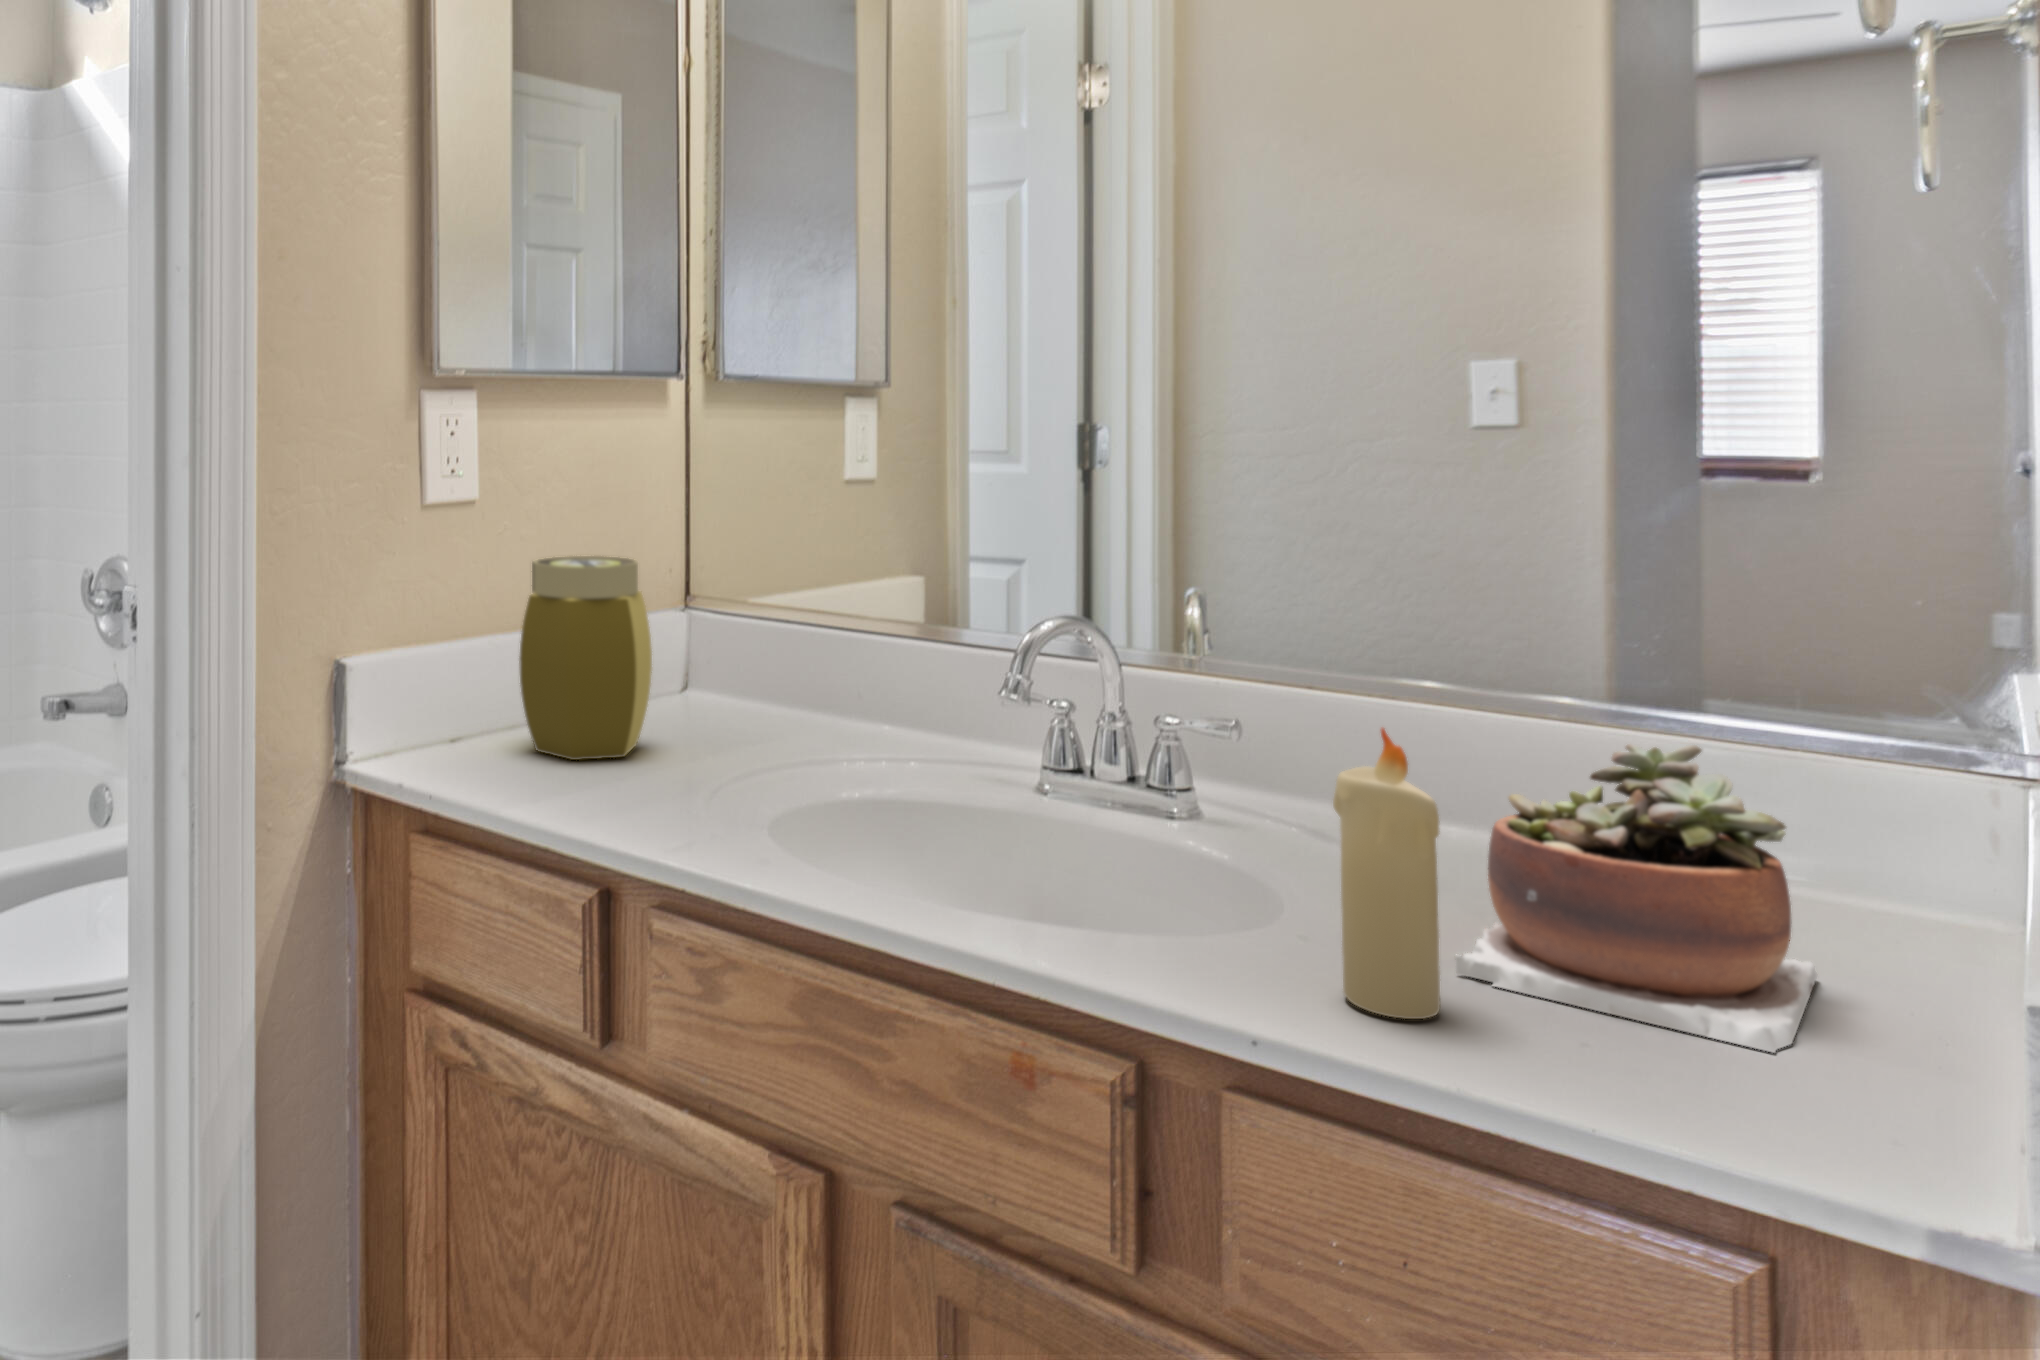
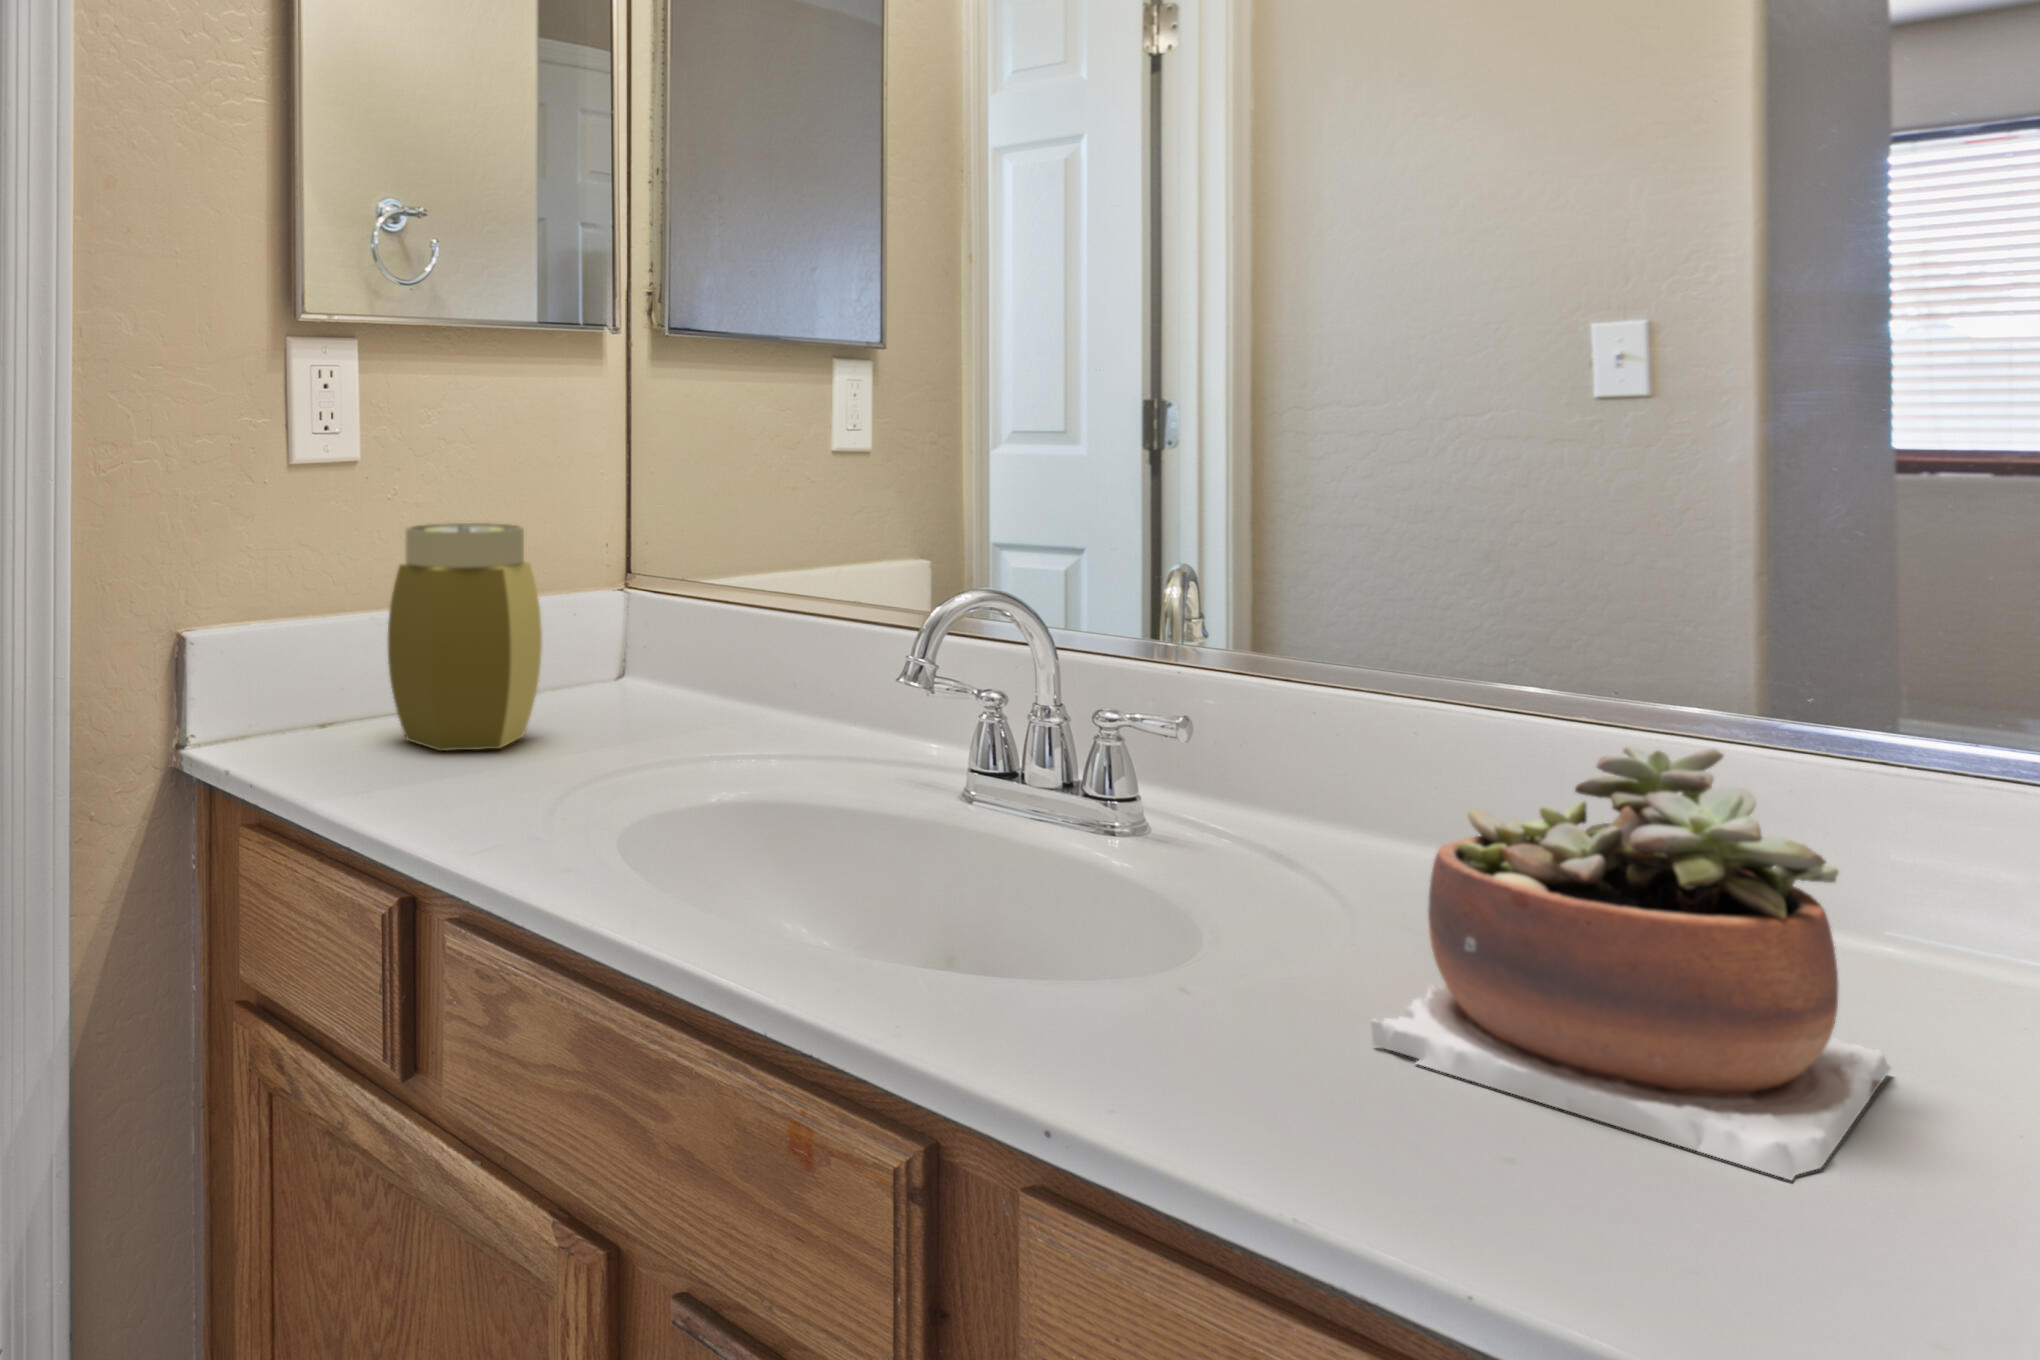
candle: present [1333,728,1440,1019] -> none [1186,712,1324,1106]

